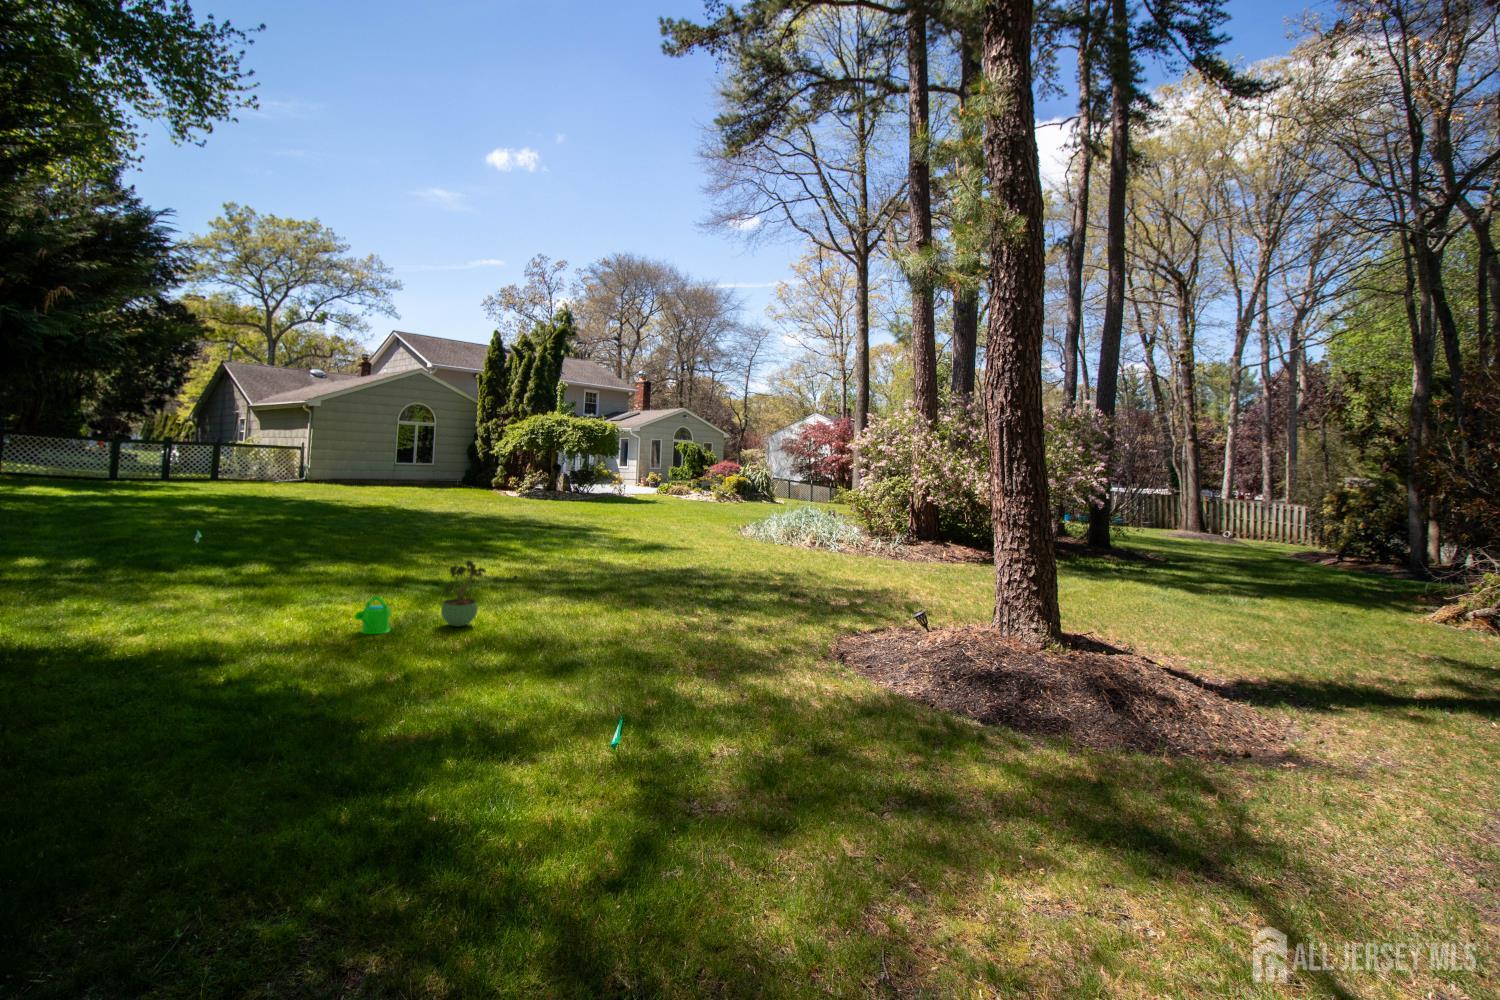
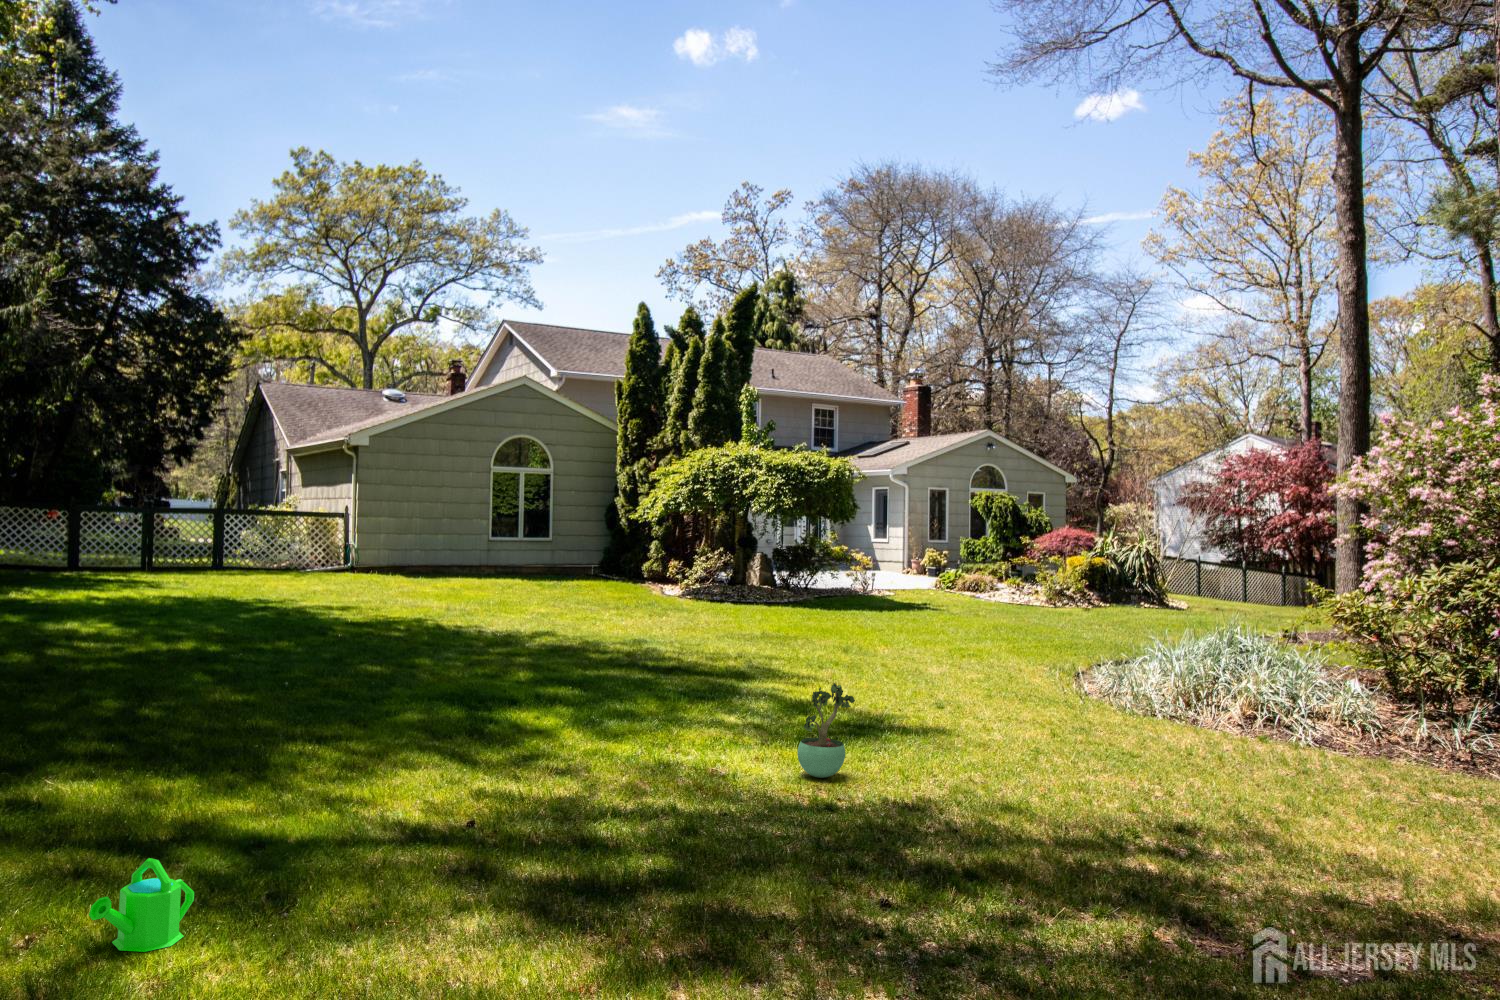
potted plant: present [441,560,485,626] -> present [798,683,855,778]

